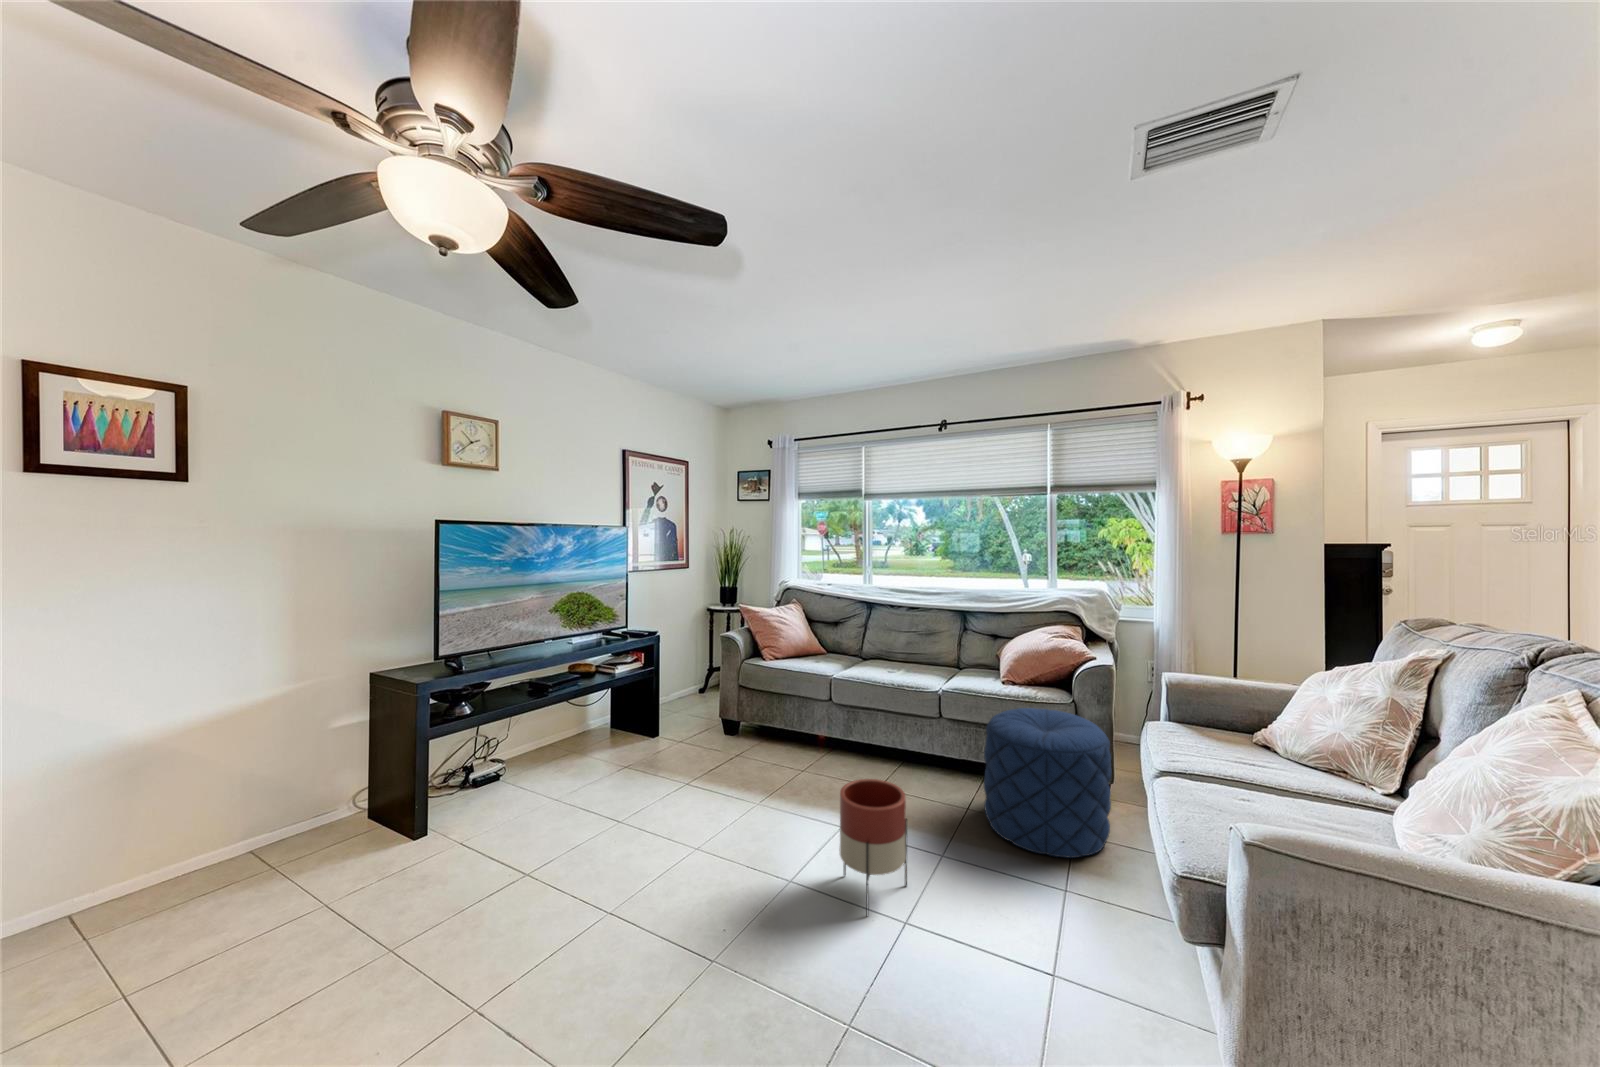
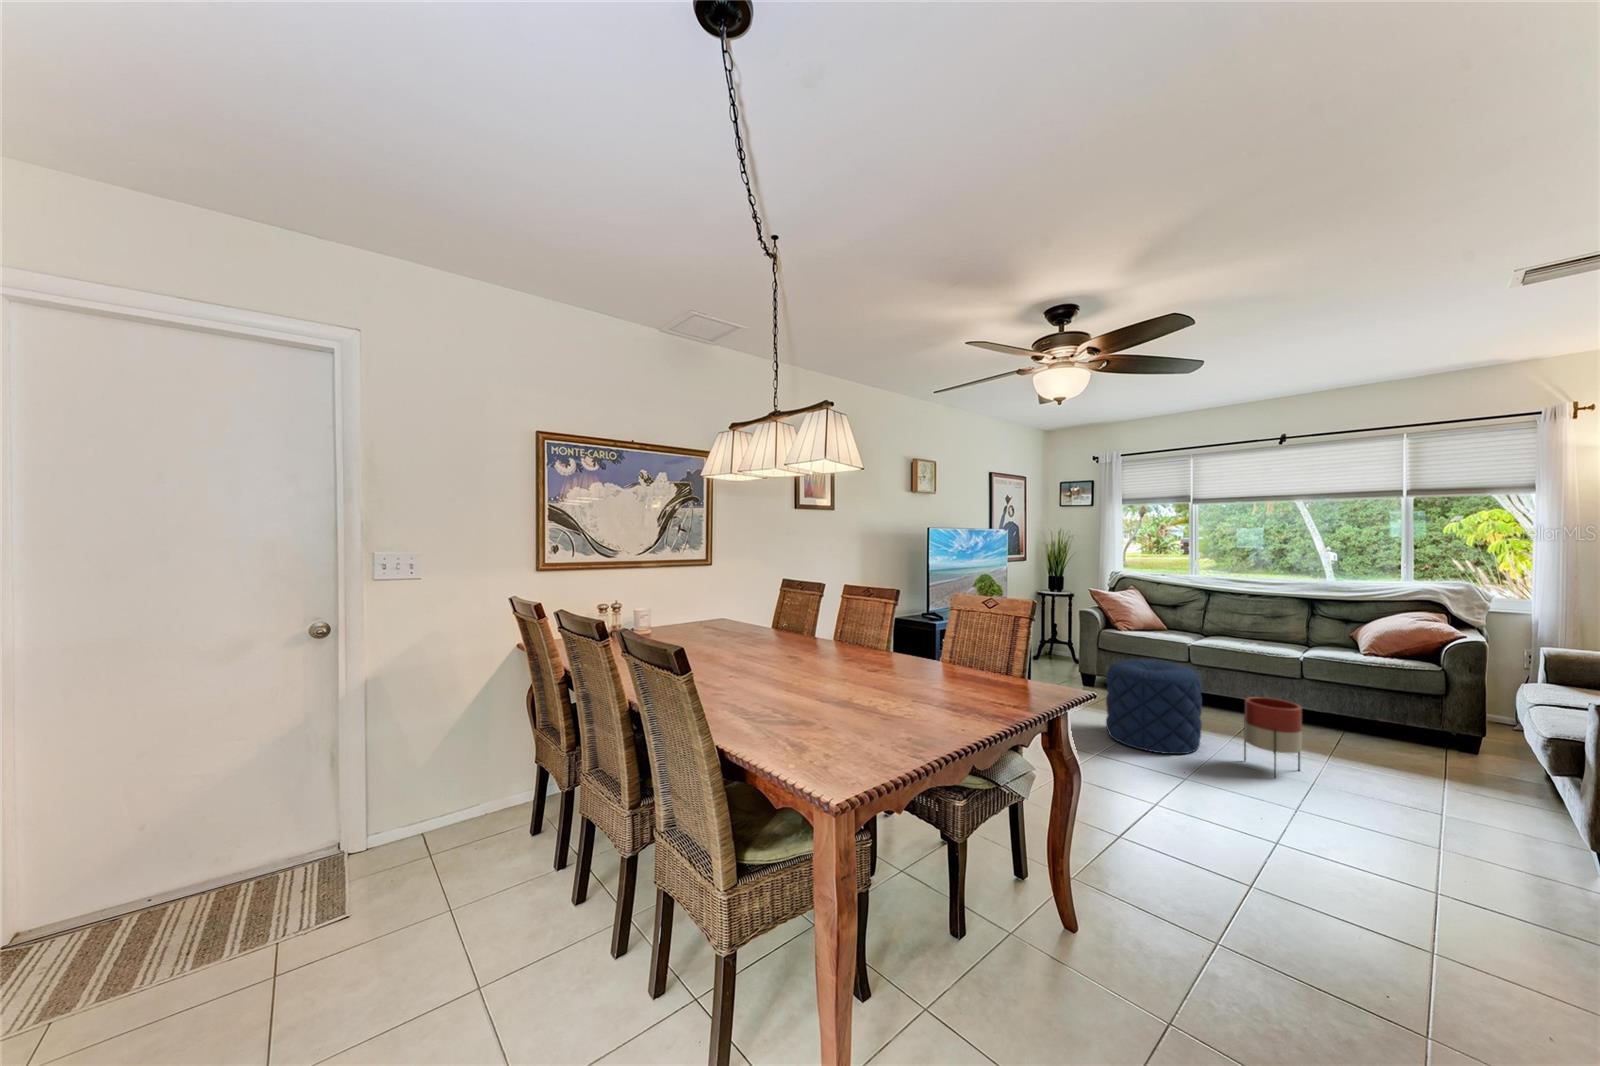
pouf: present [984,708,1111,858] -> present [1106,659,1202,754]

